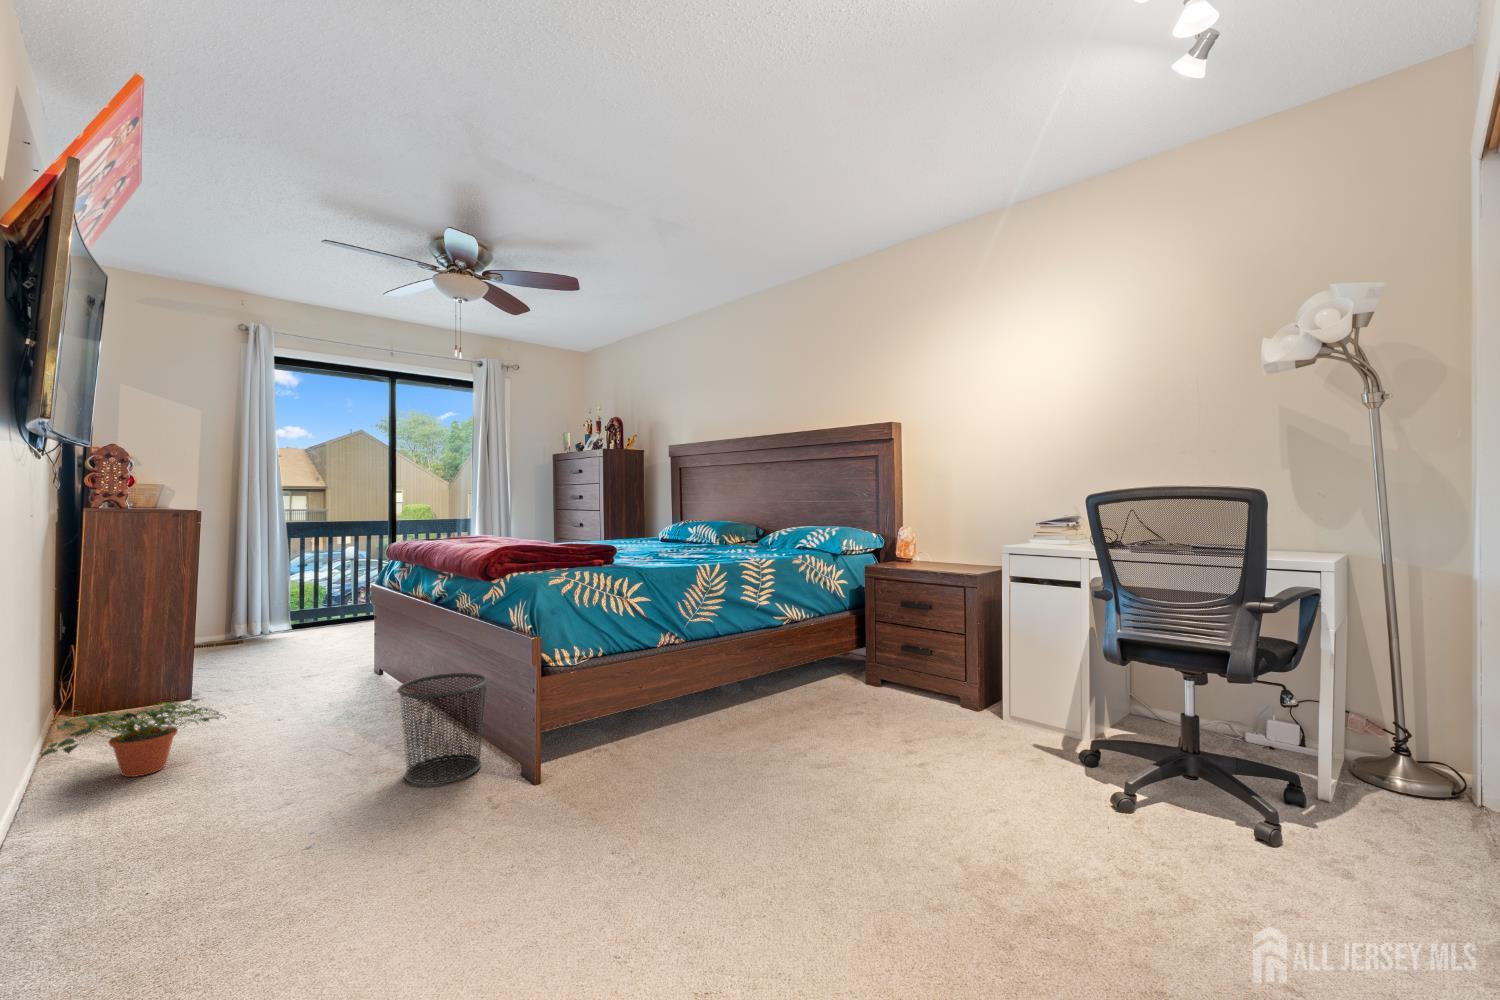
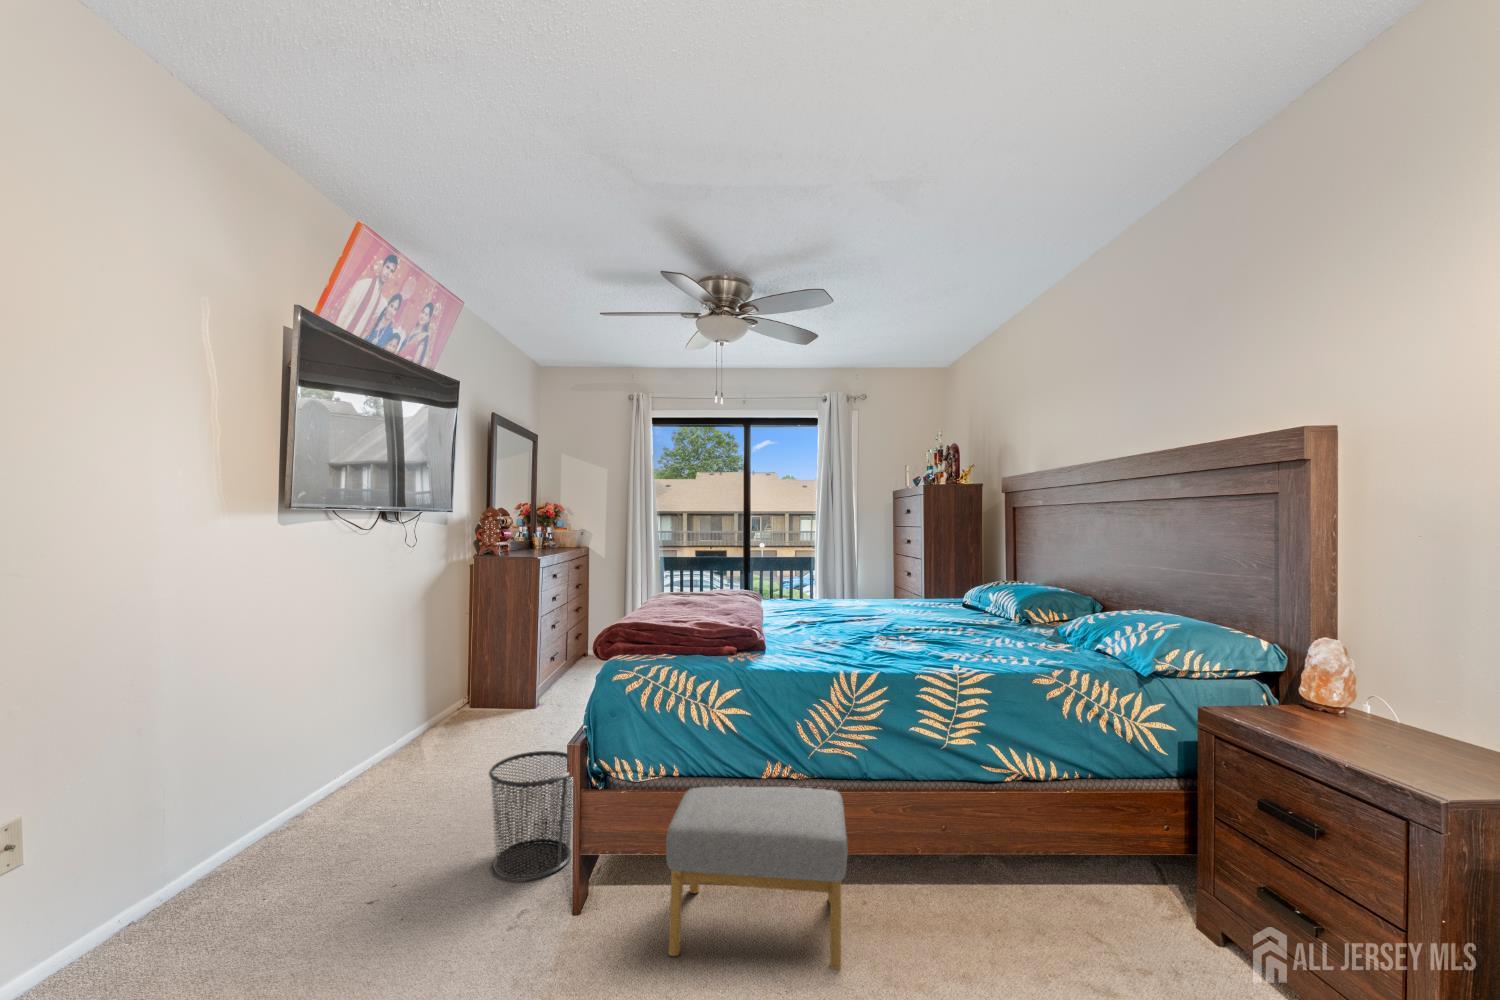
footstool: none [600,647,742,769] -> present [666,786,847,969]
potted plant: present [41,699,225,777] -> none [349,715,470,777]

